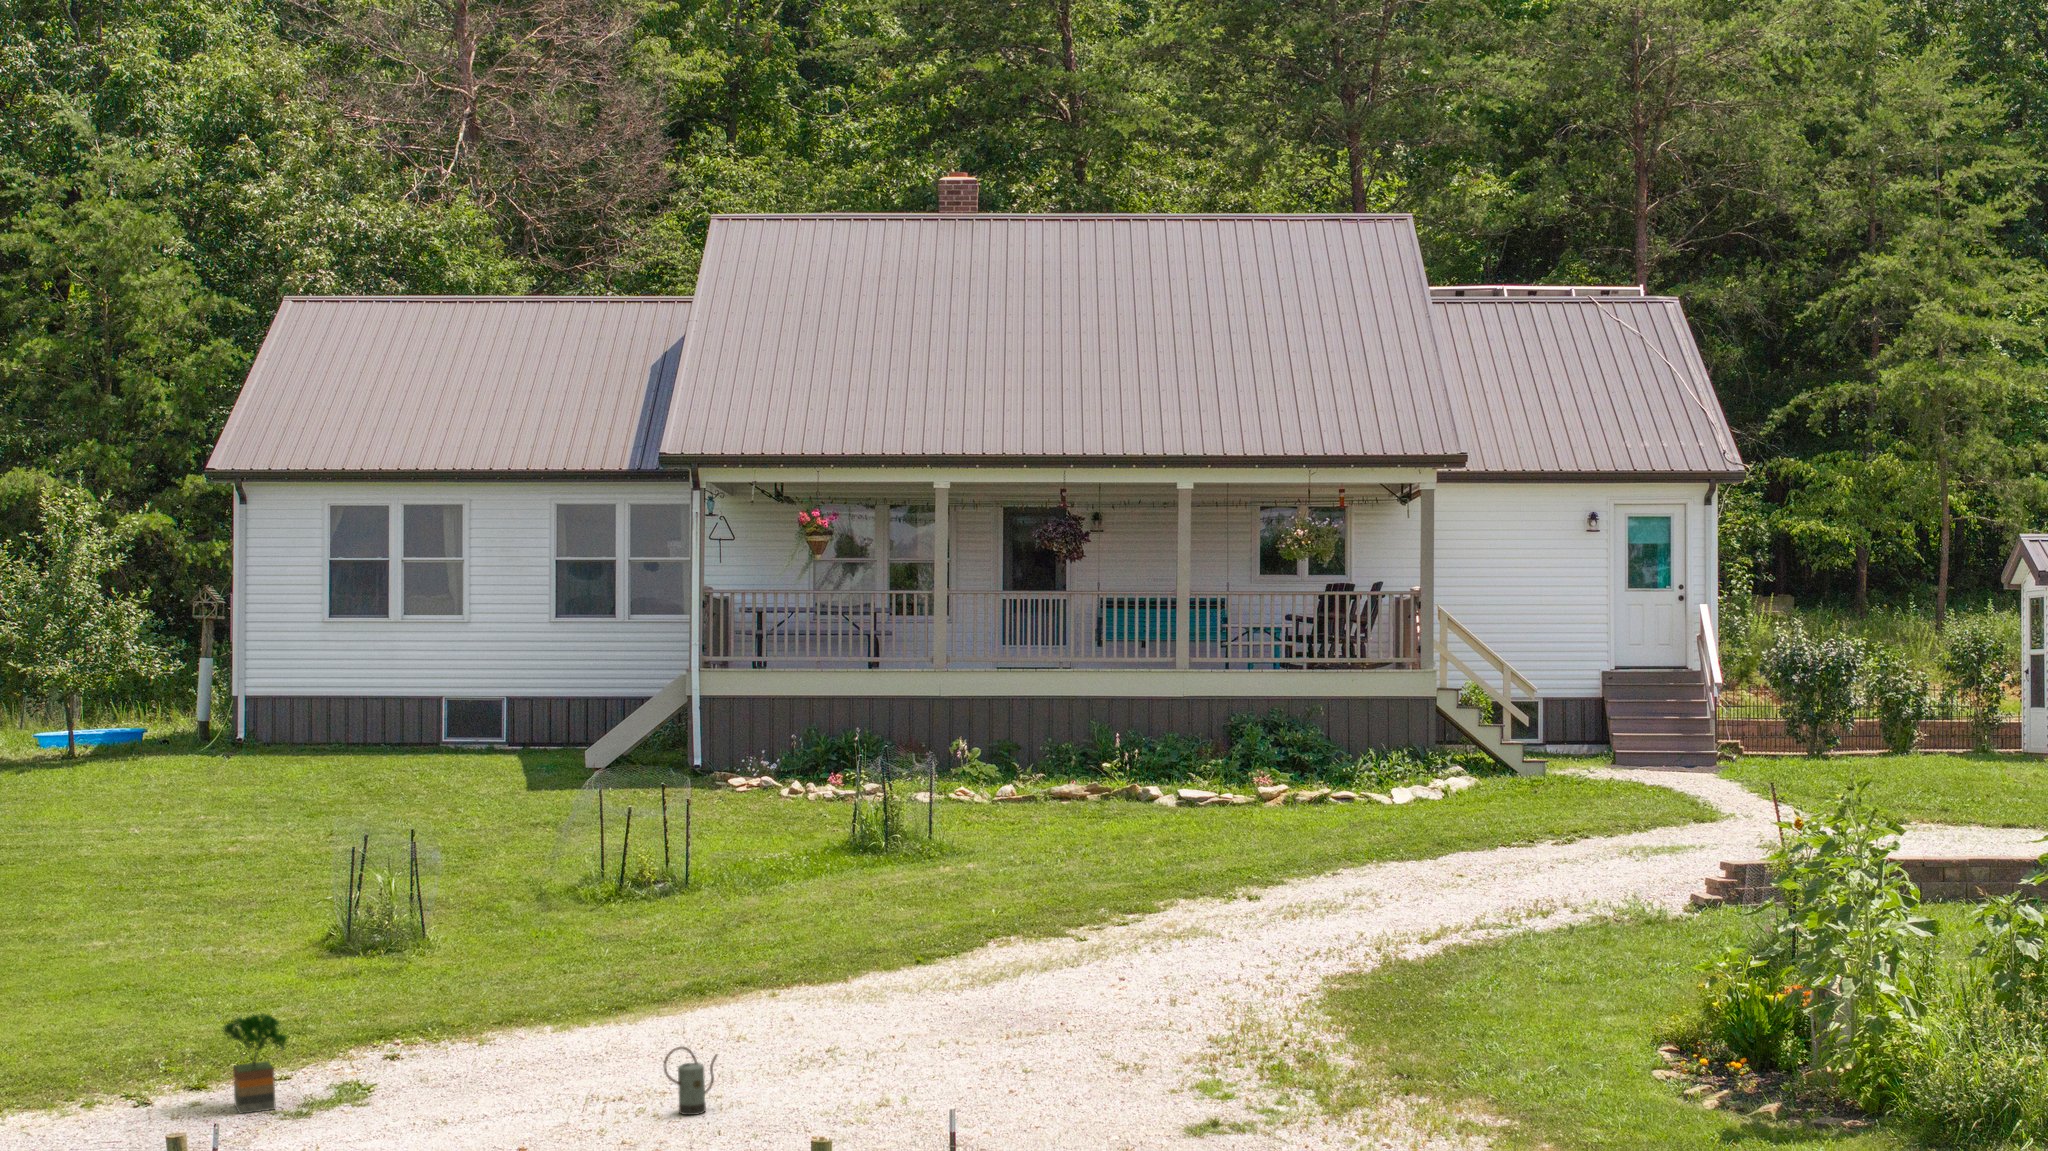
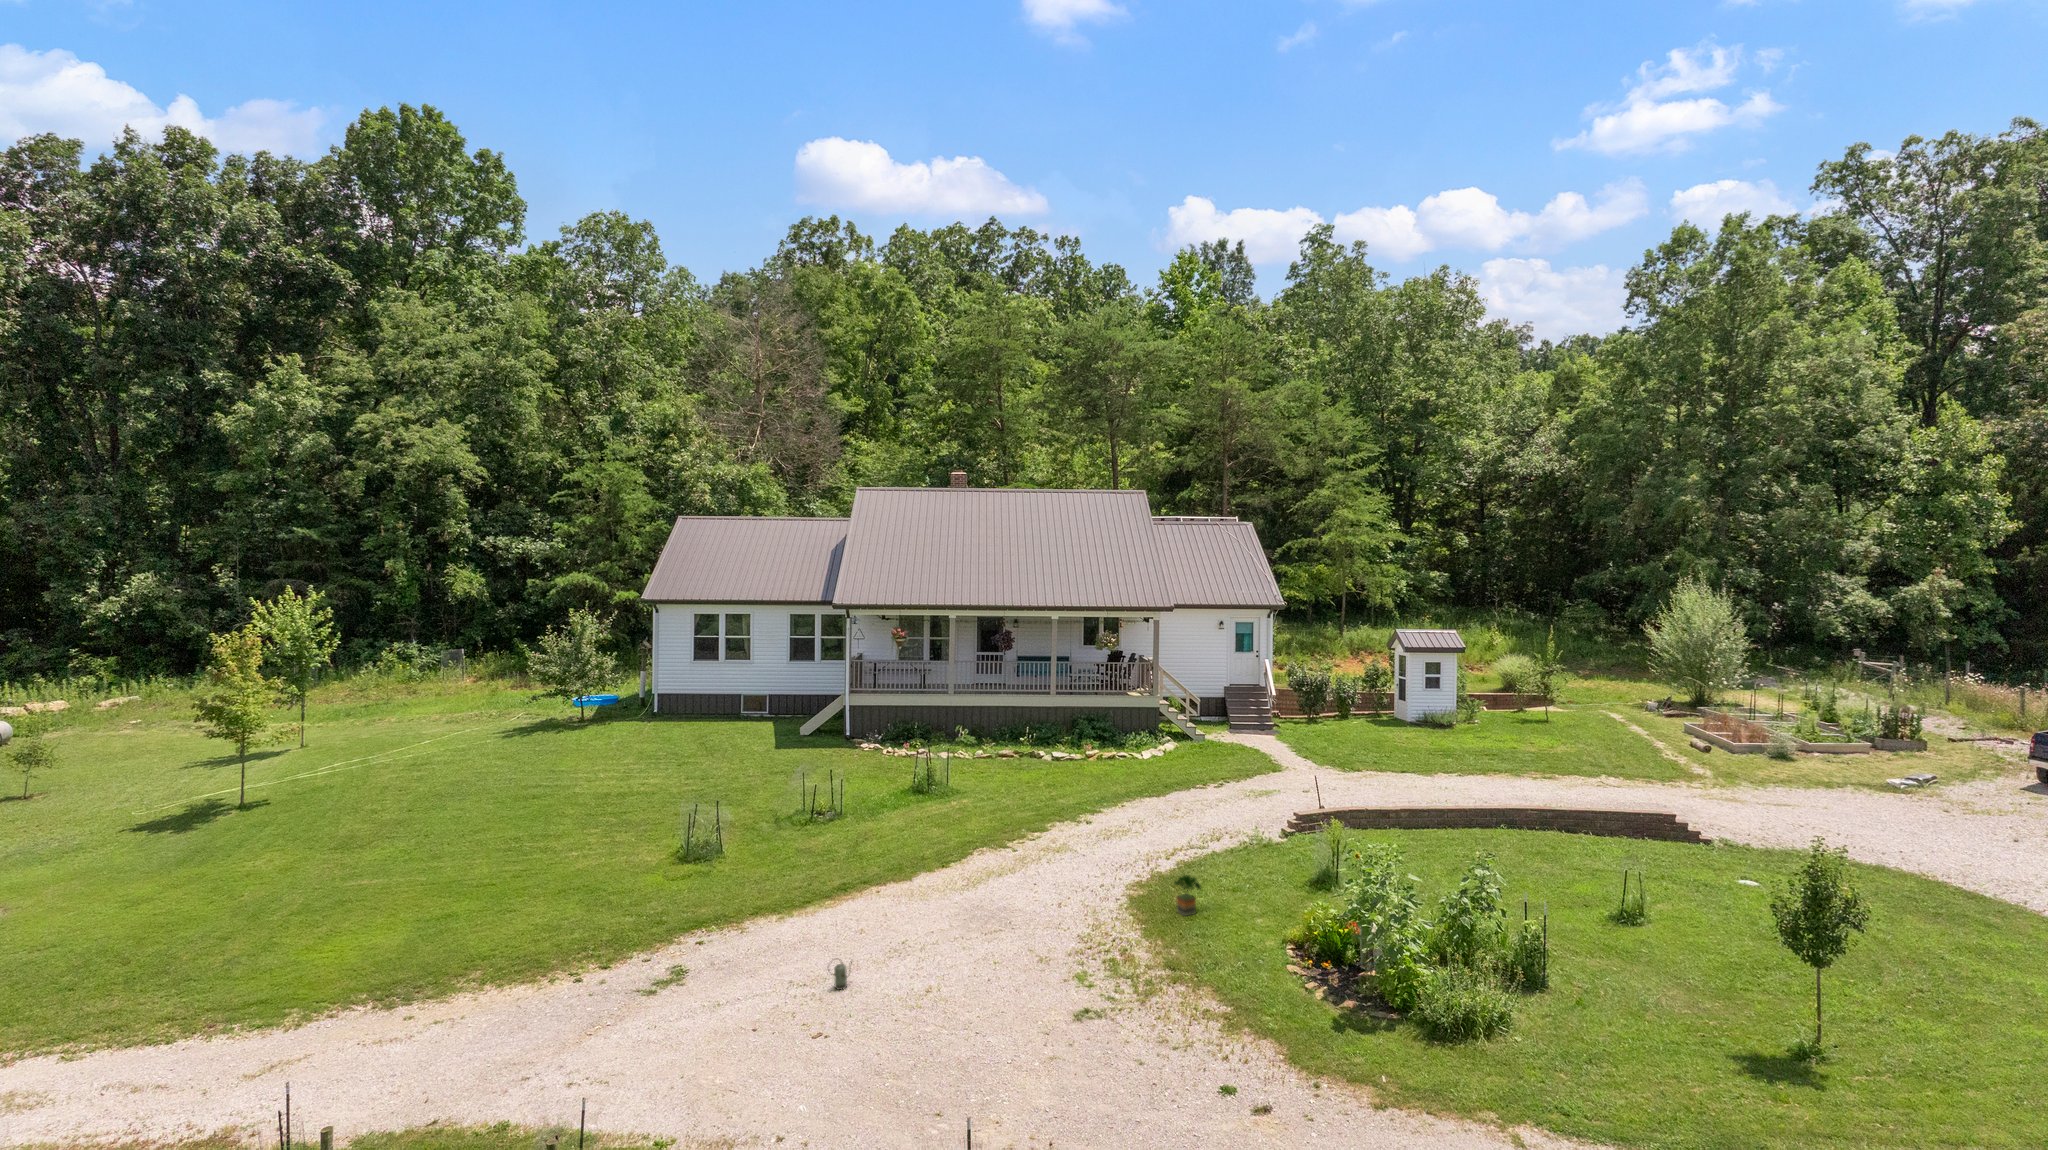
potted tree: present [222,1013,287,1114] -> present [1174,875,1201,916]

